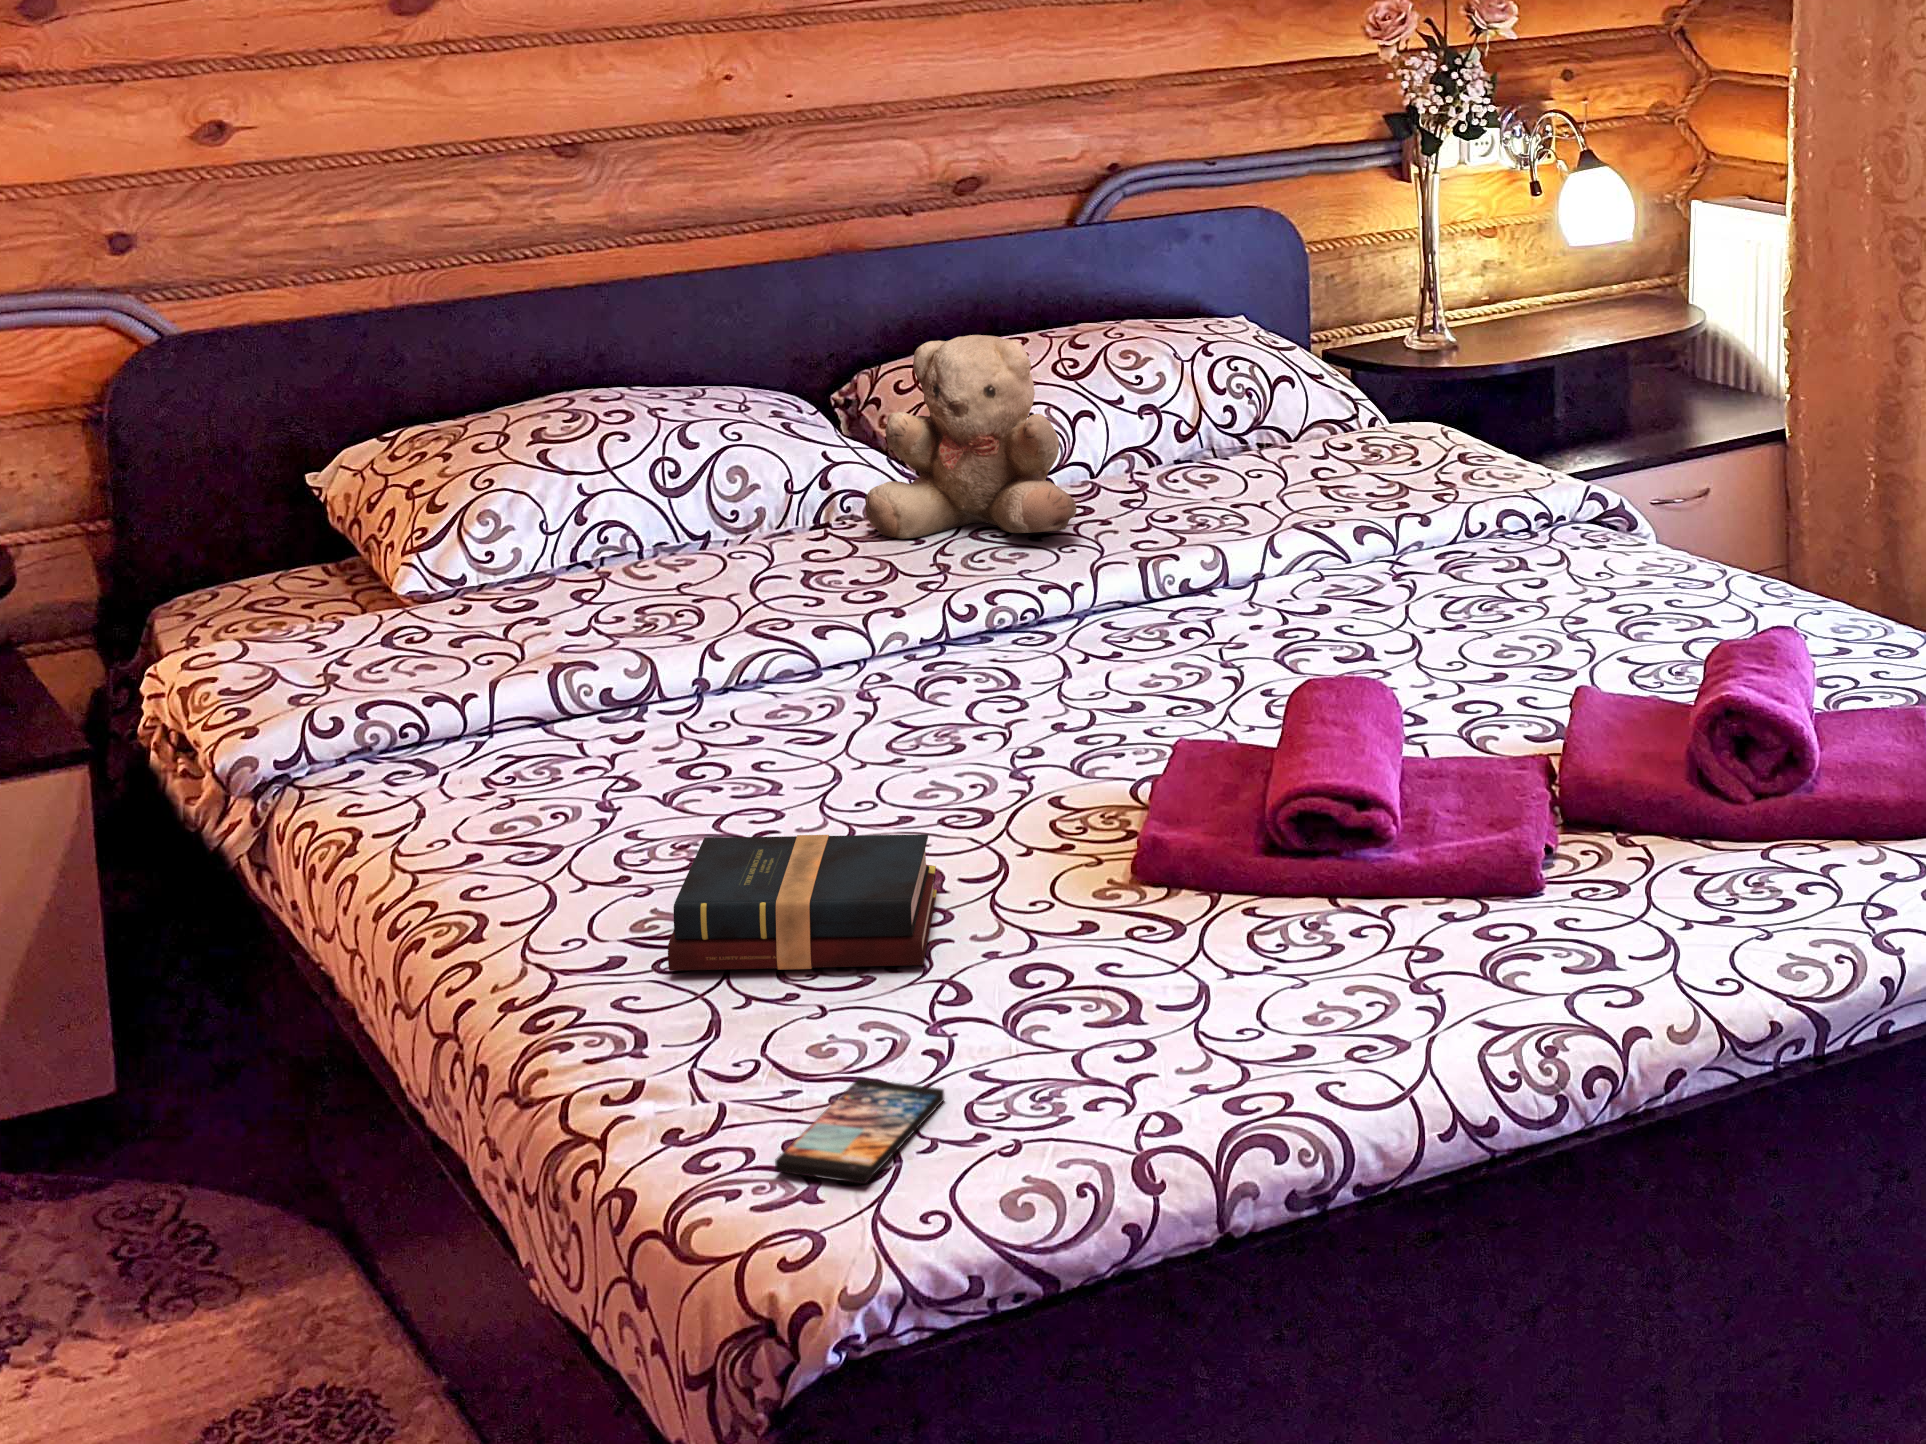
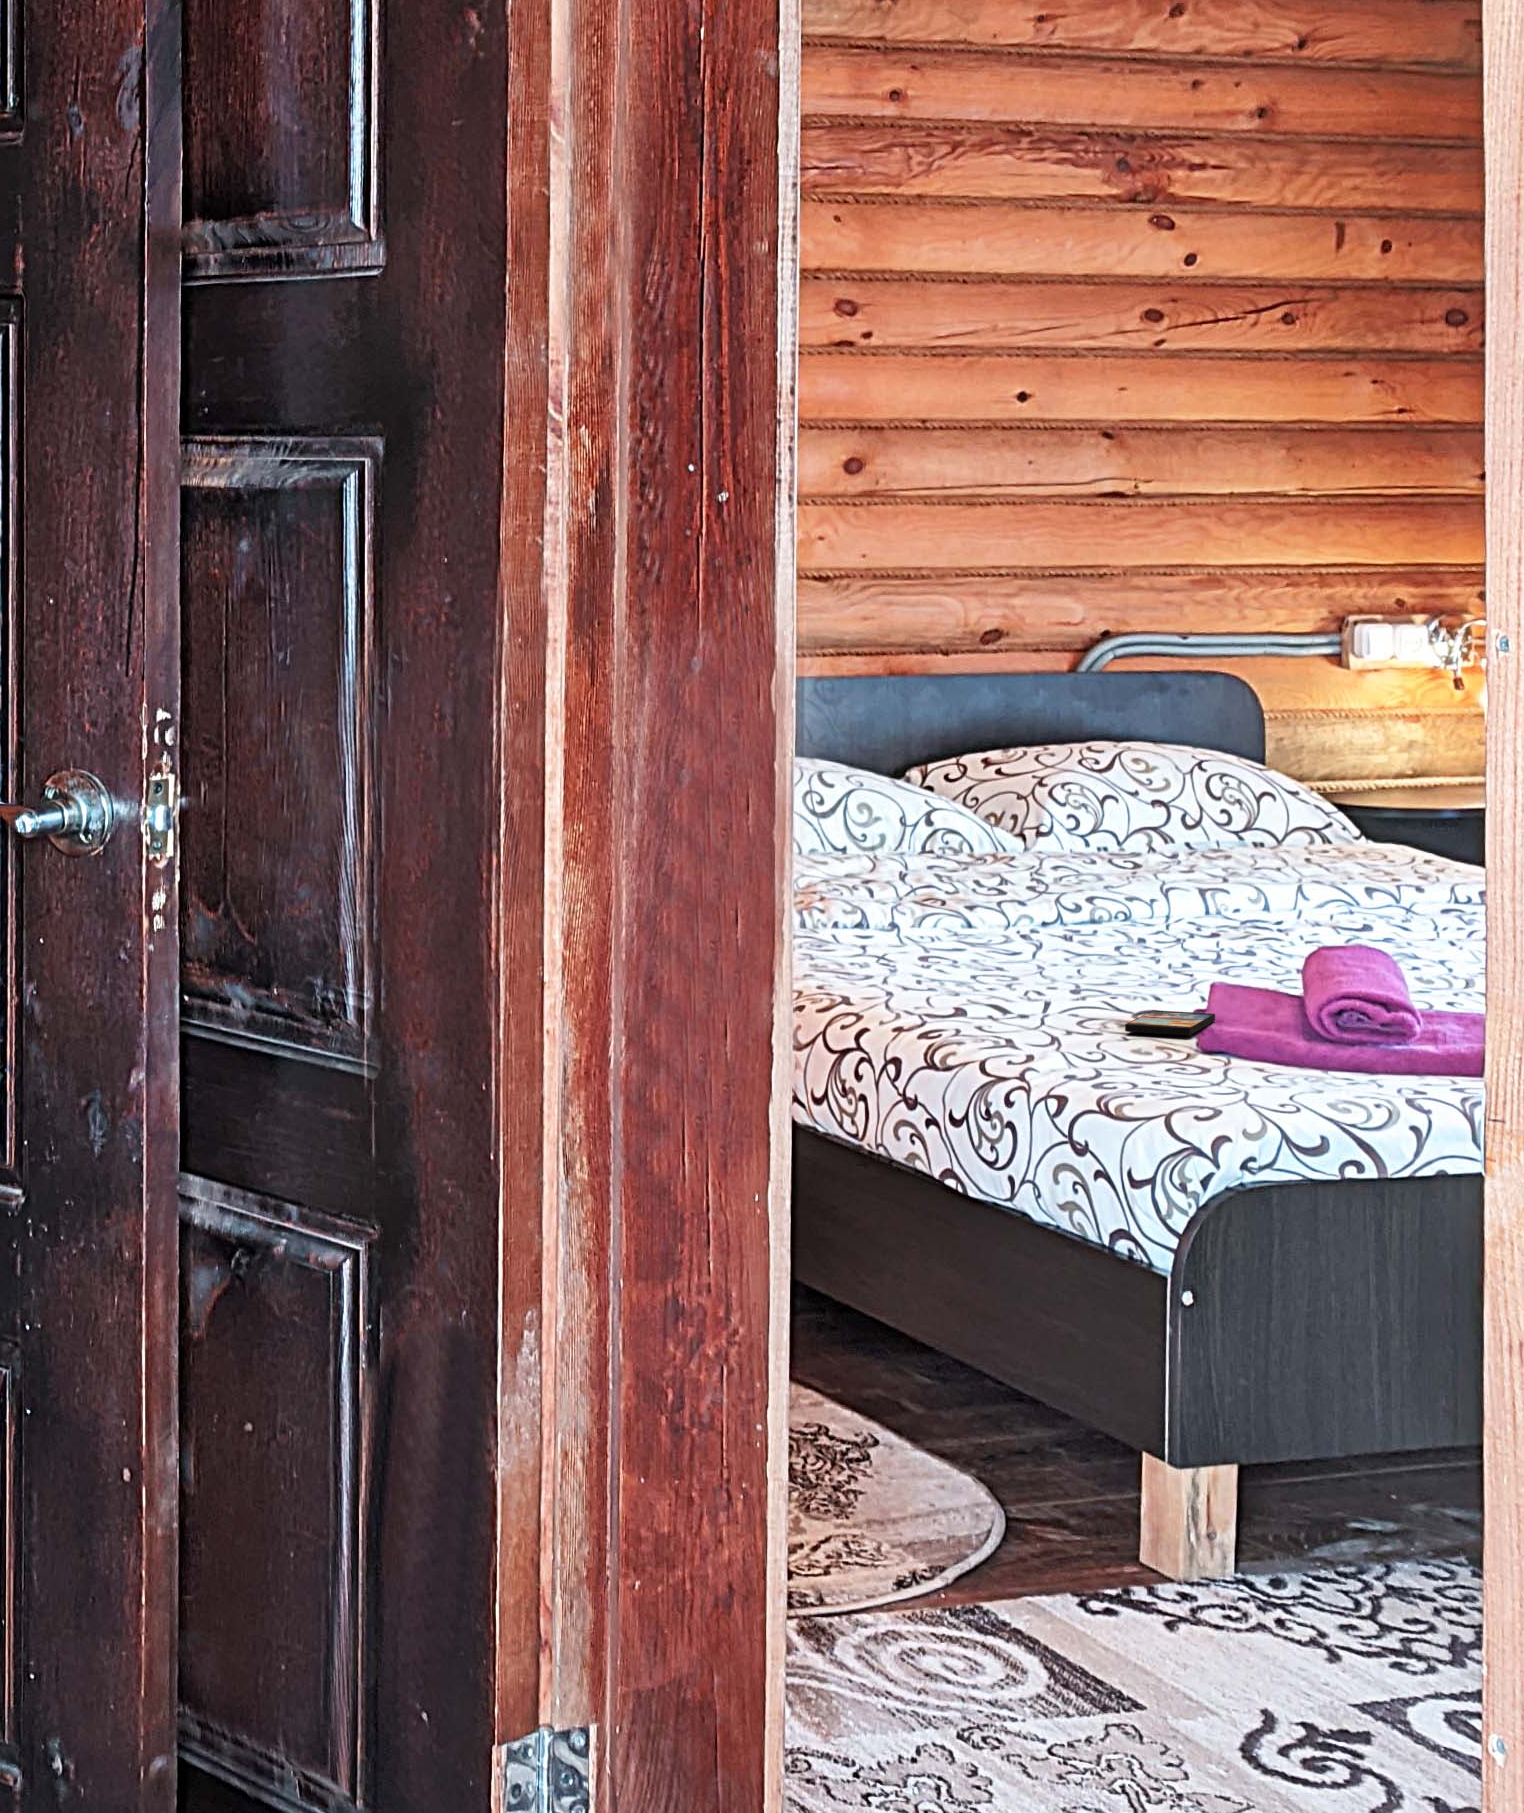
teddy bear: present [865,335,1076,539] -> none [965,708,1136,855]
hardback book: present [668,834,937,971] -> none [973,928,1158,988]

